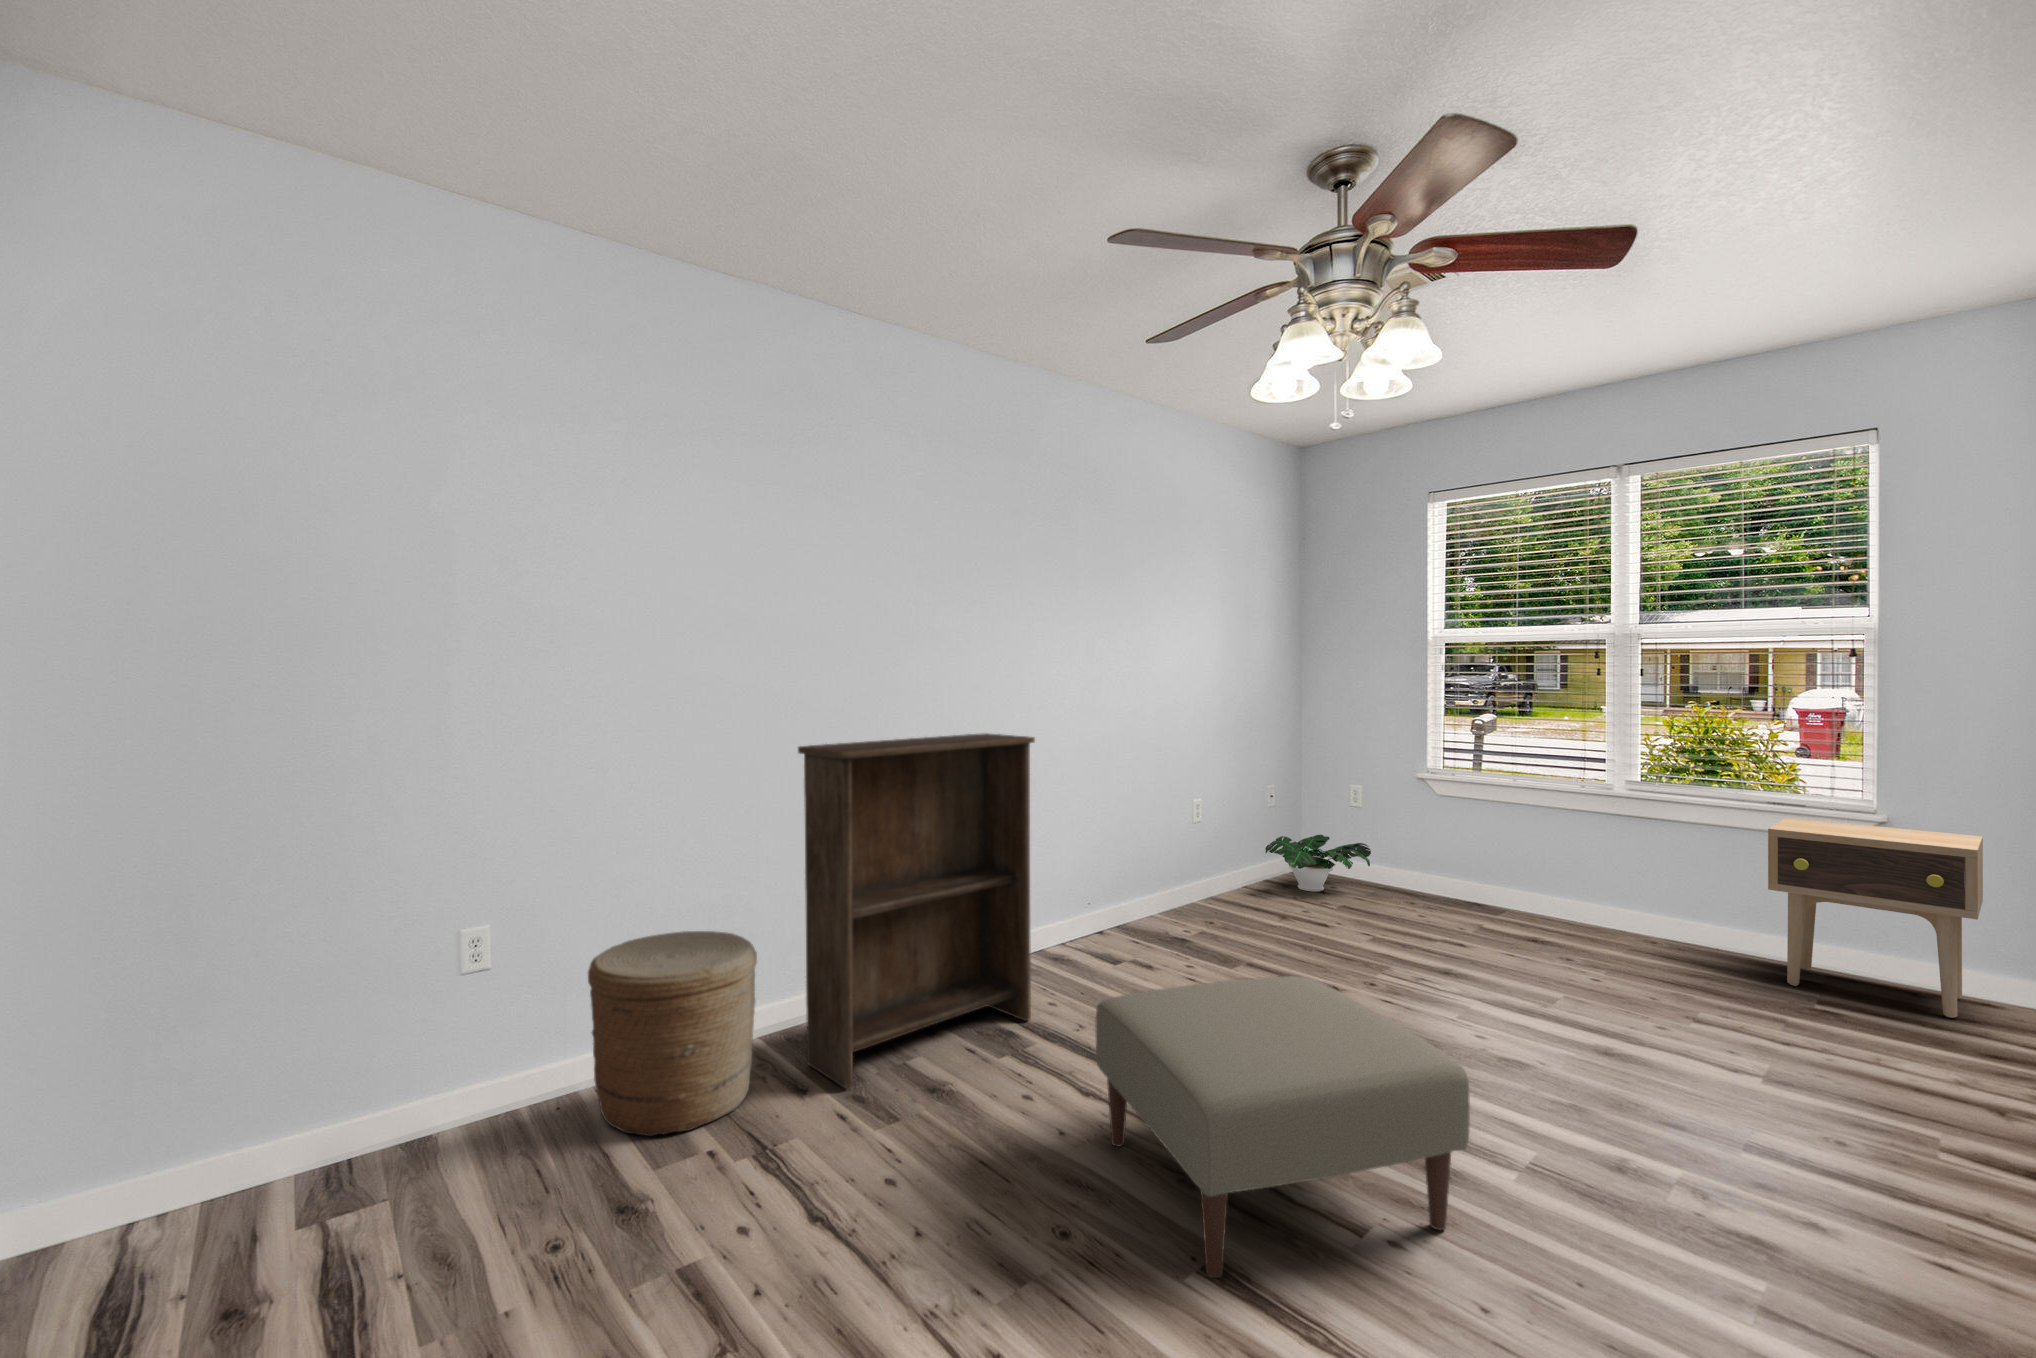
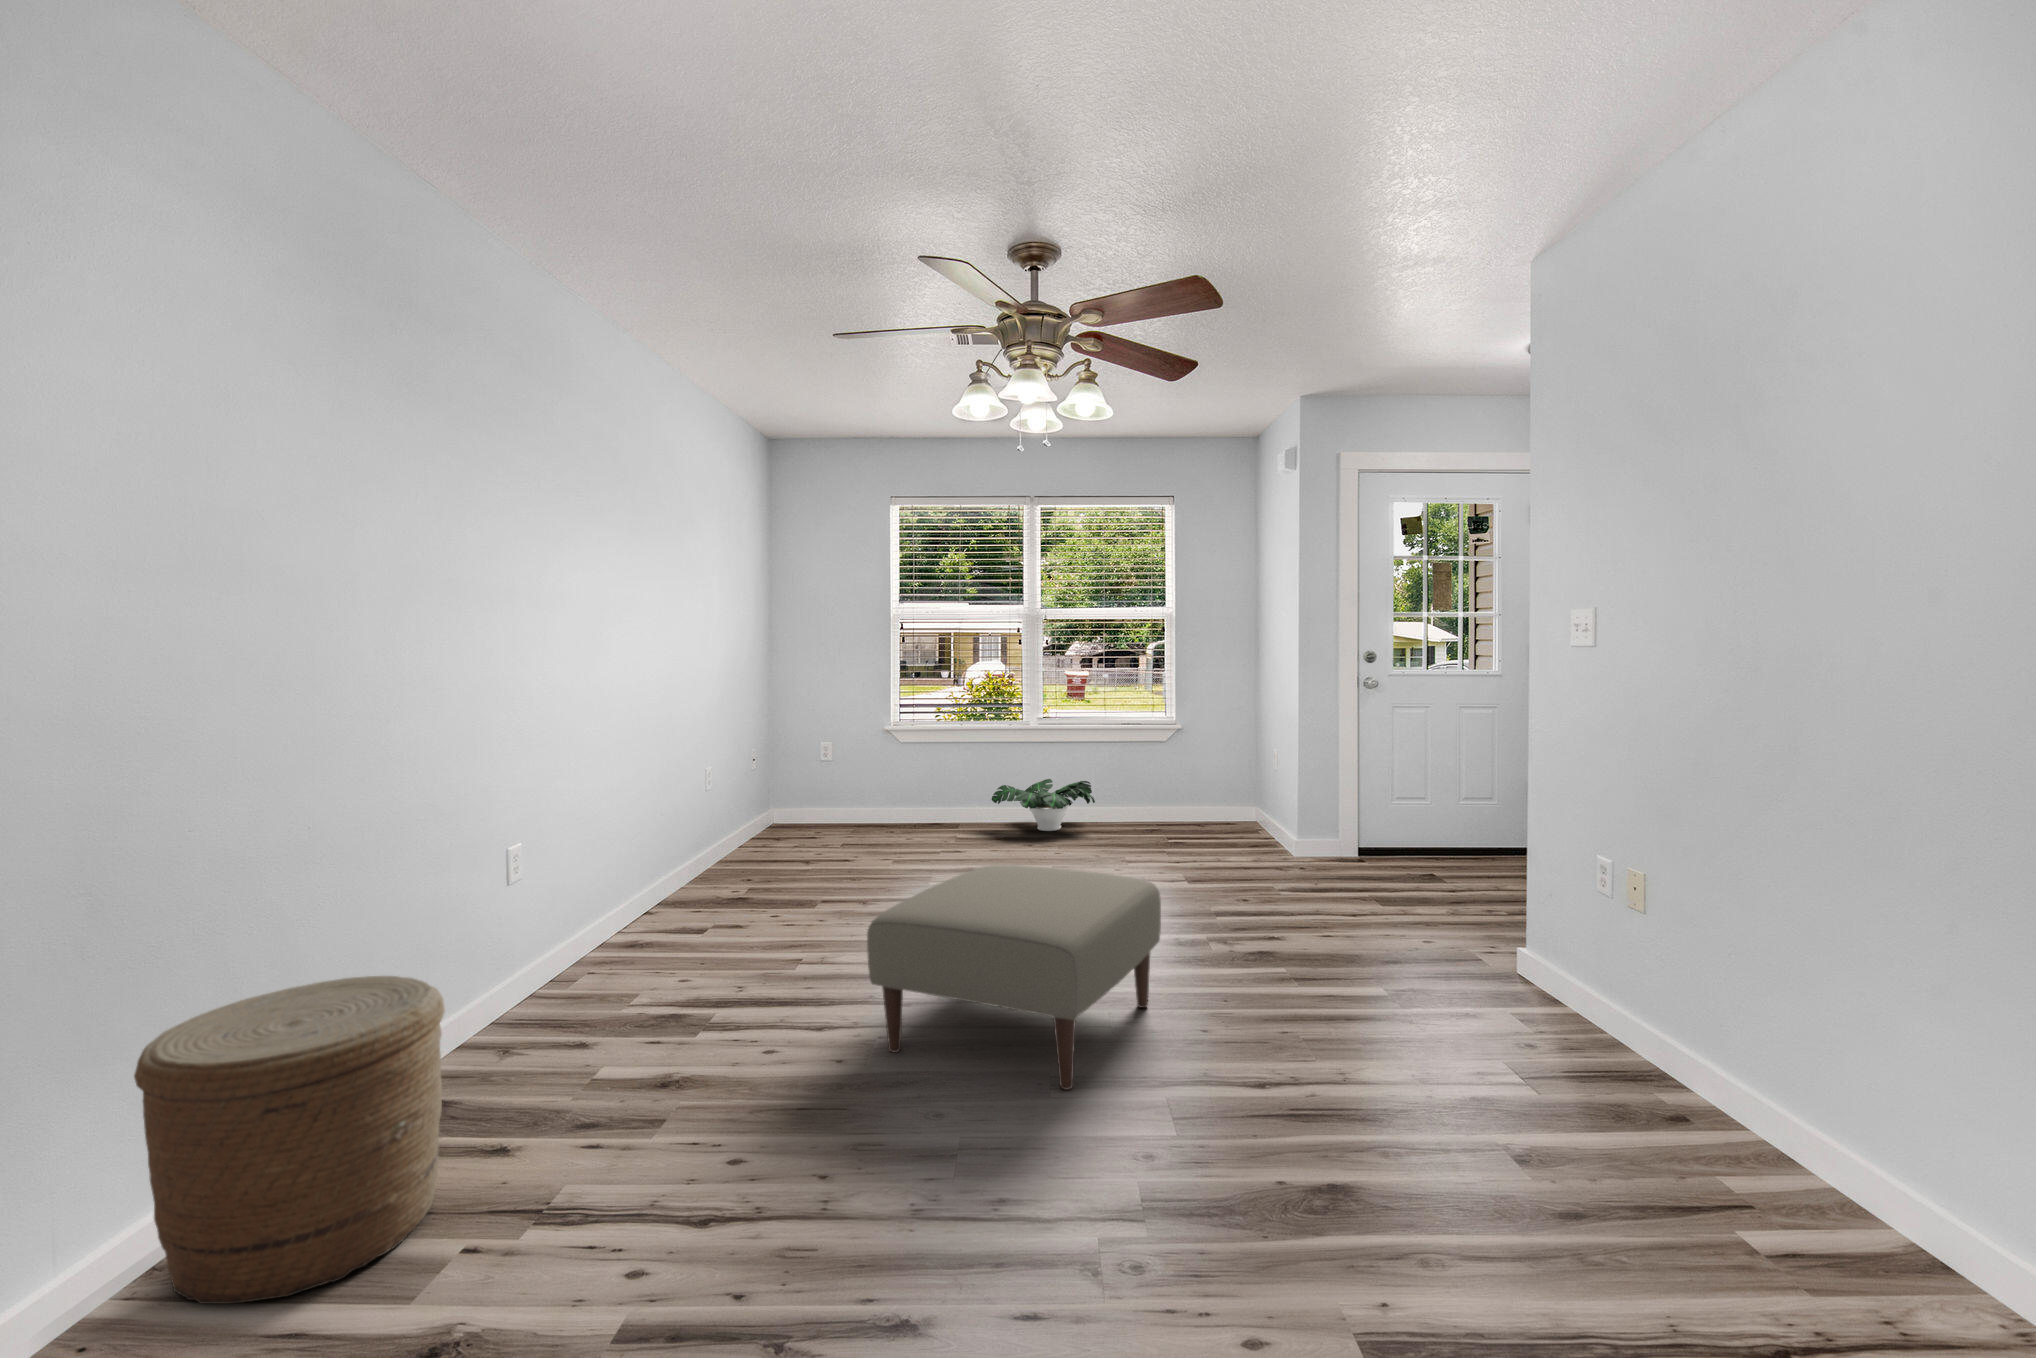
bookshelf: present [798,733,1035,1088] -> none [431,683,683,1126]
side table: present [1768,818,1983,1018] -> none [1130,717,1233,830]
potted plant: present [1265,835,1371,891] -> present [992,779,1095,831]

